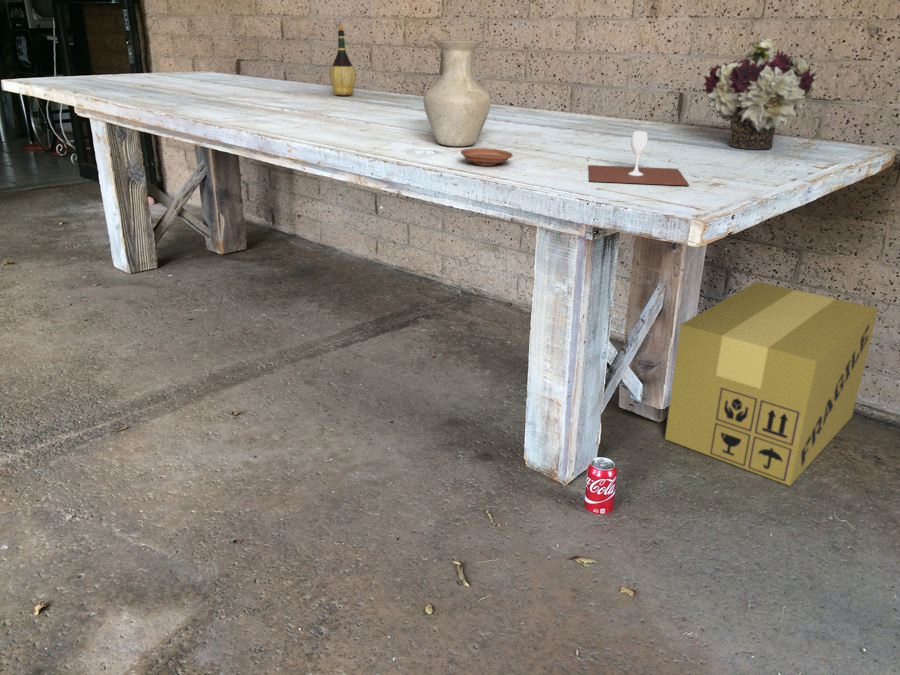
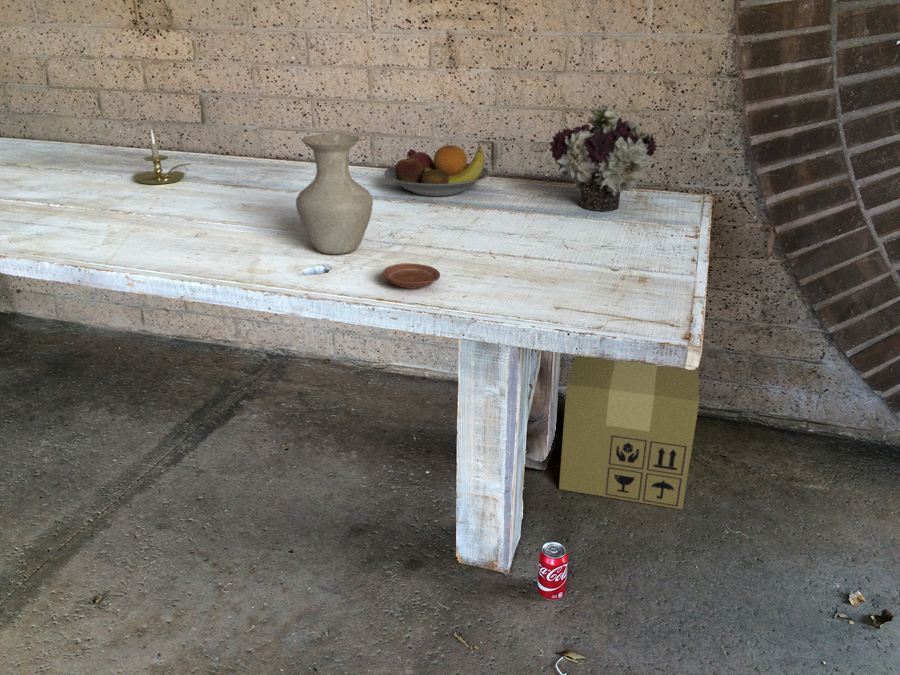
wine bottle: present [329,26,356,95] -> none [69,78,104,161]
candle holder: none [356,62,402,108] -> present [133,130,190,184]
fruit bowl: none [551,82,654,130] -> present [384,145,490,196]
wine glass: present [589,131,689,185] -> none [507,235,633,299]

